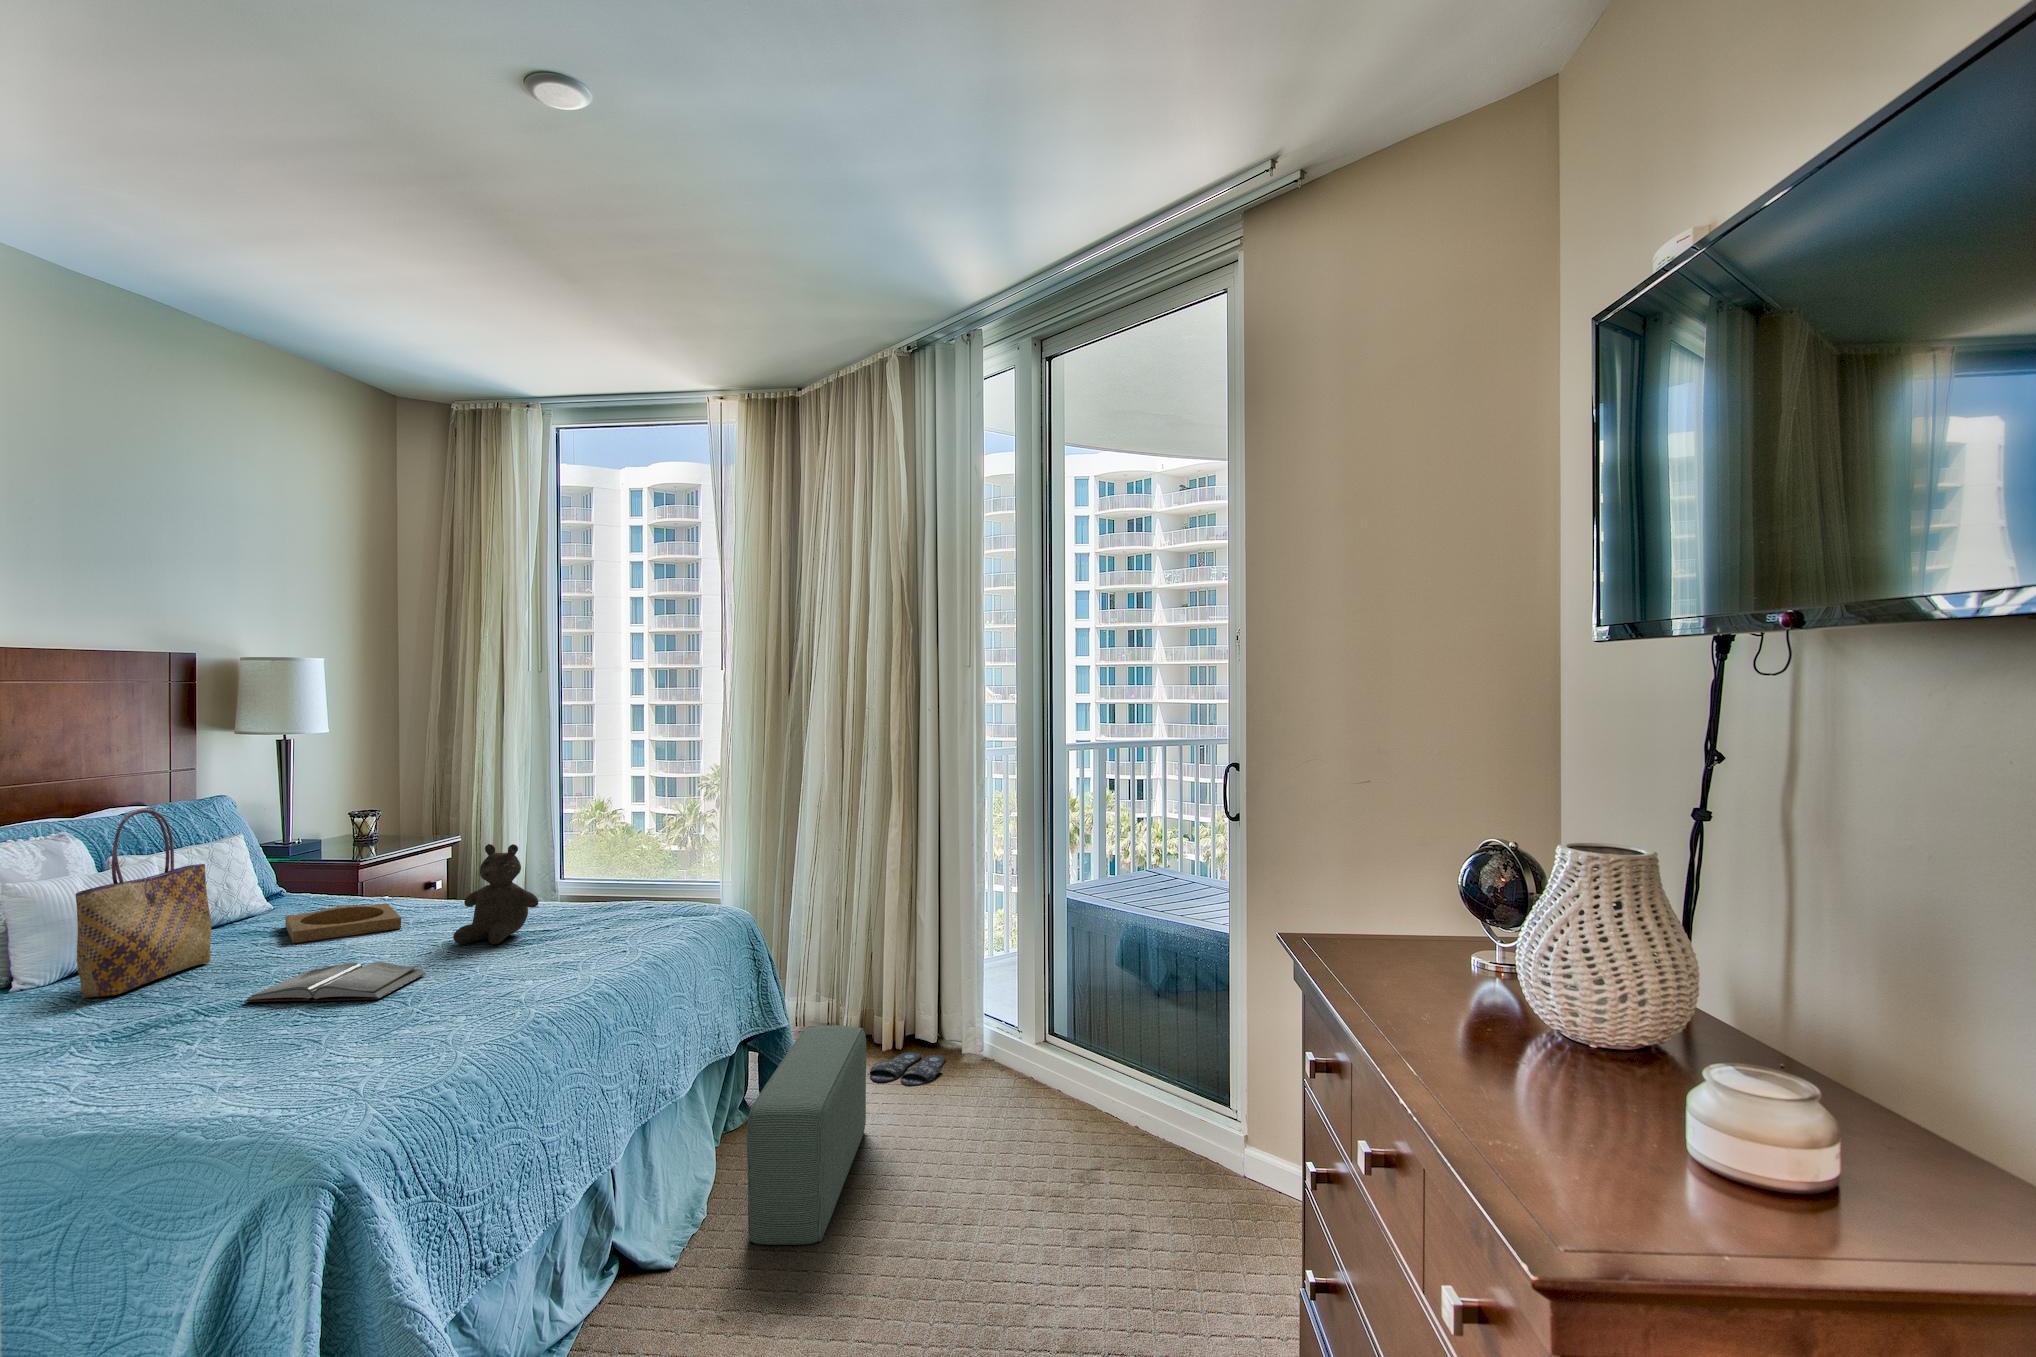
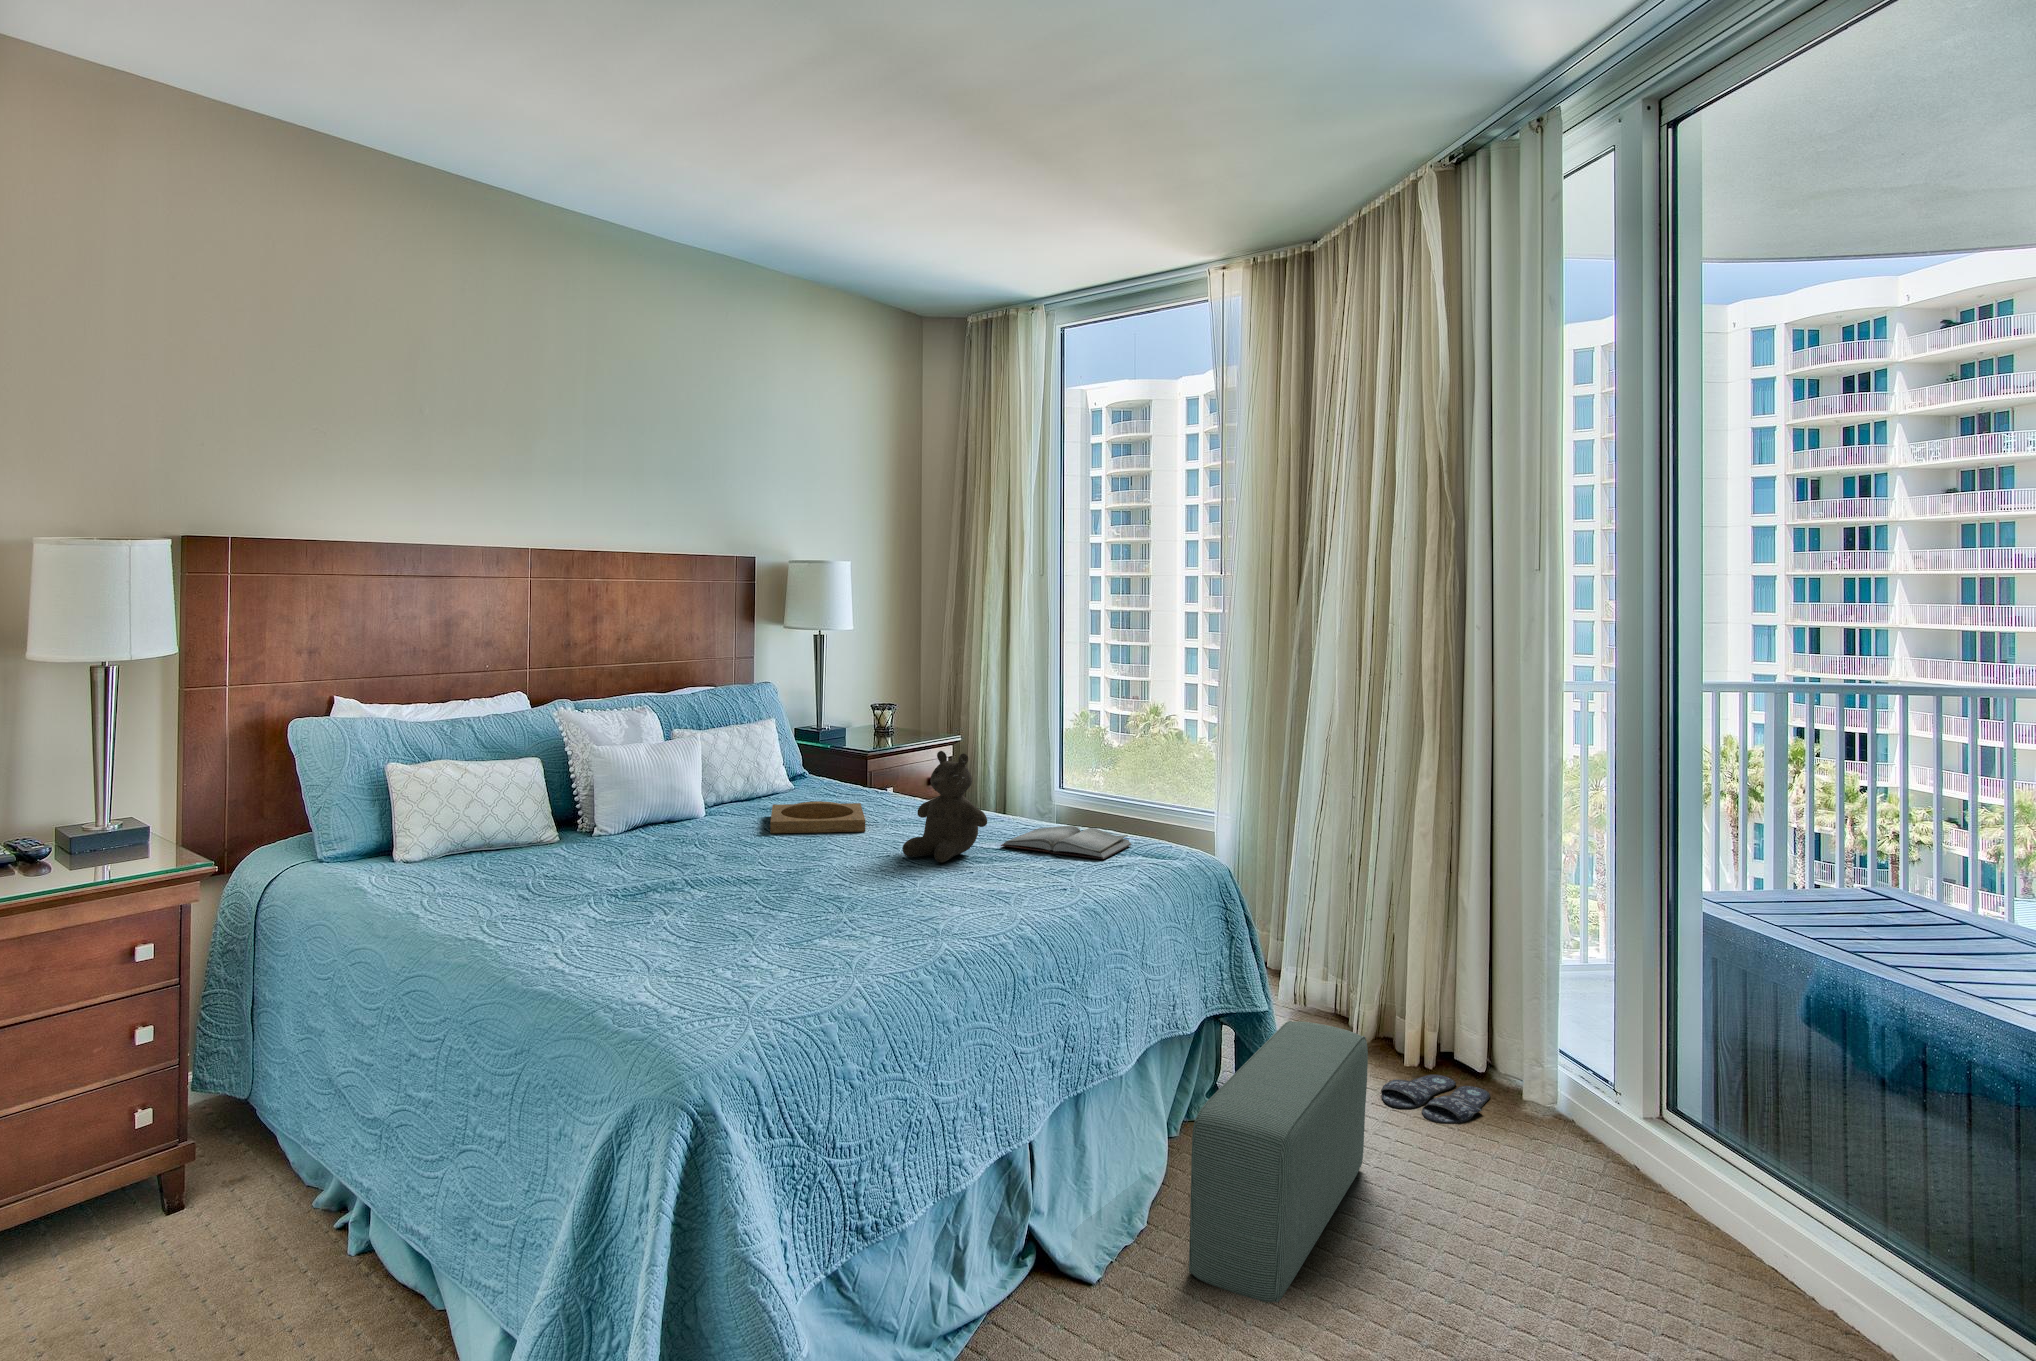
tote bag: present [76,808,211,998] -> none [586,687,700,863]
hardback book: present [244,962,426,1002] -> present [1001,826,1132,859]

